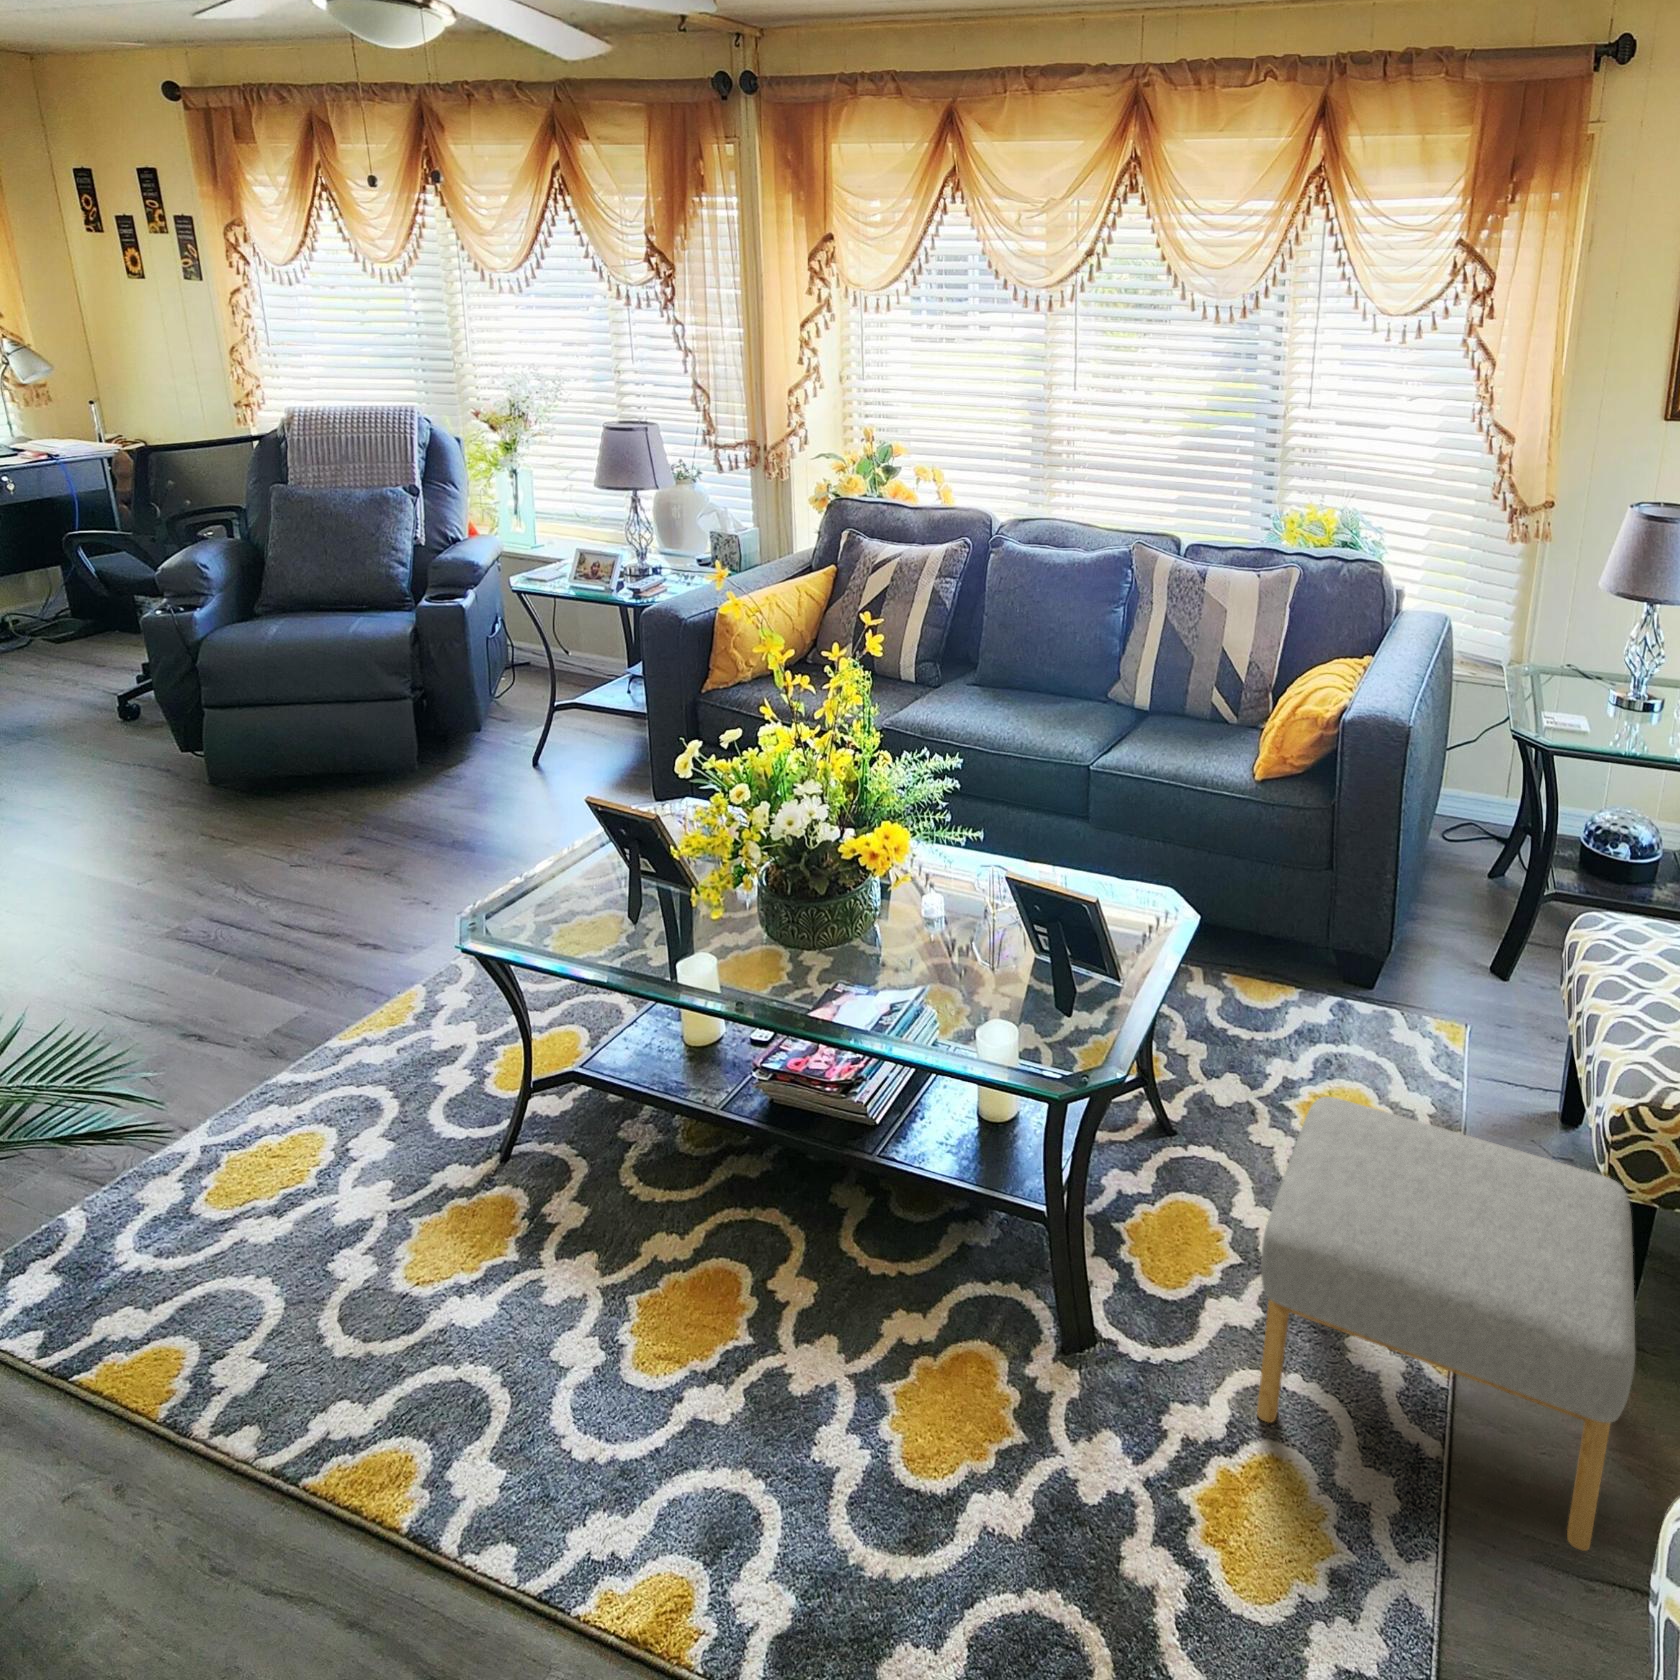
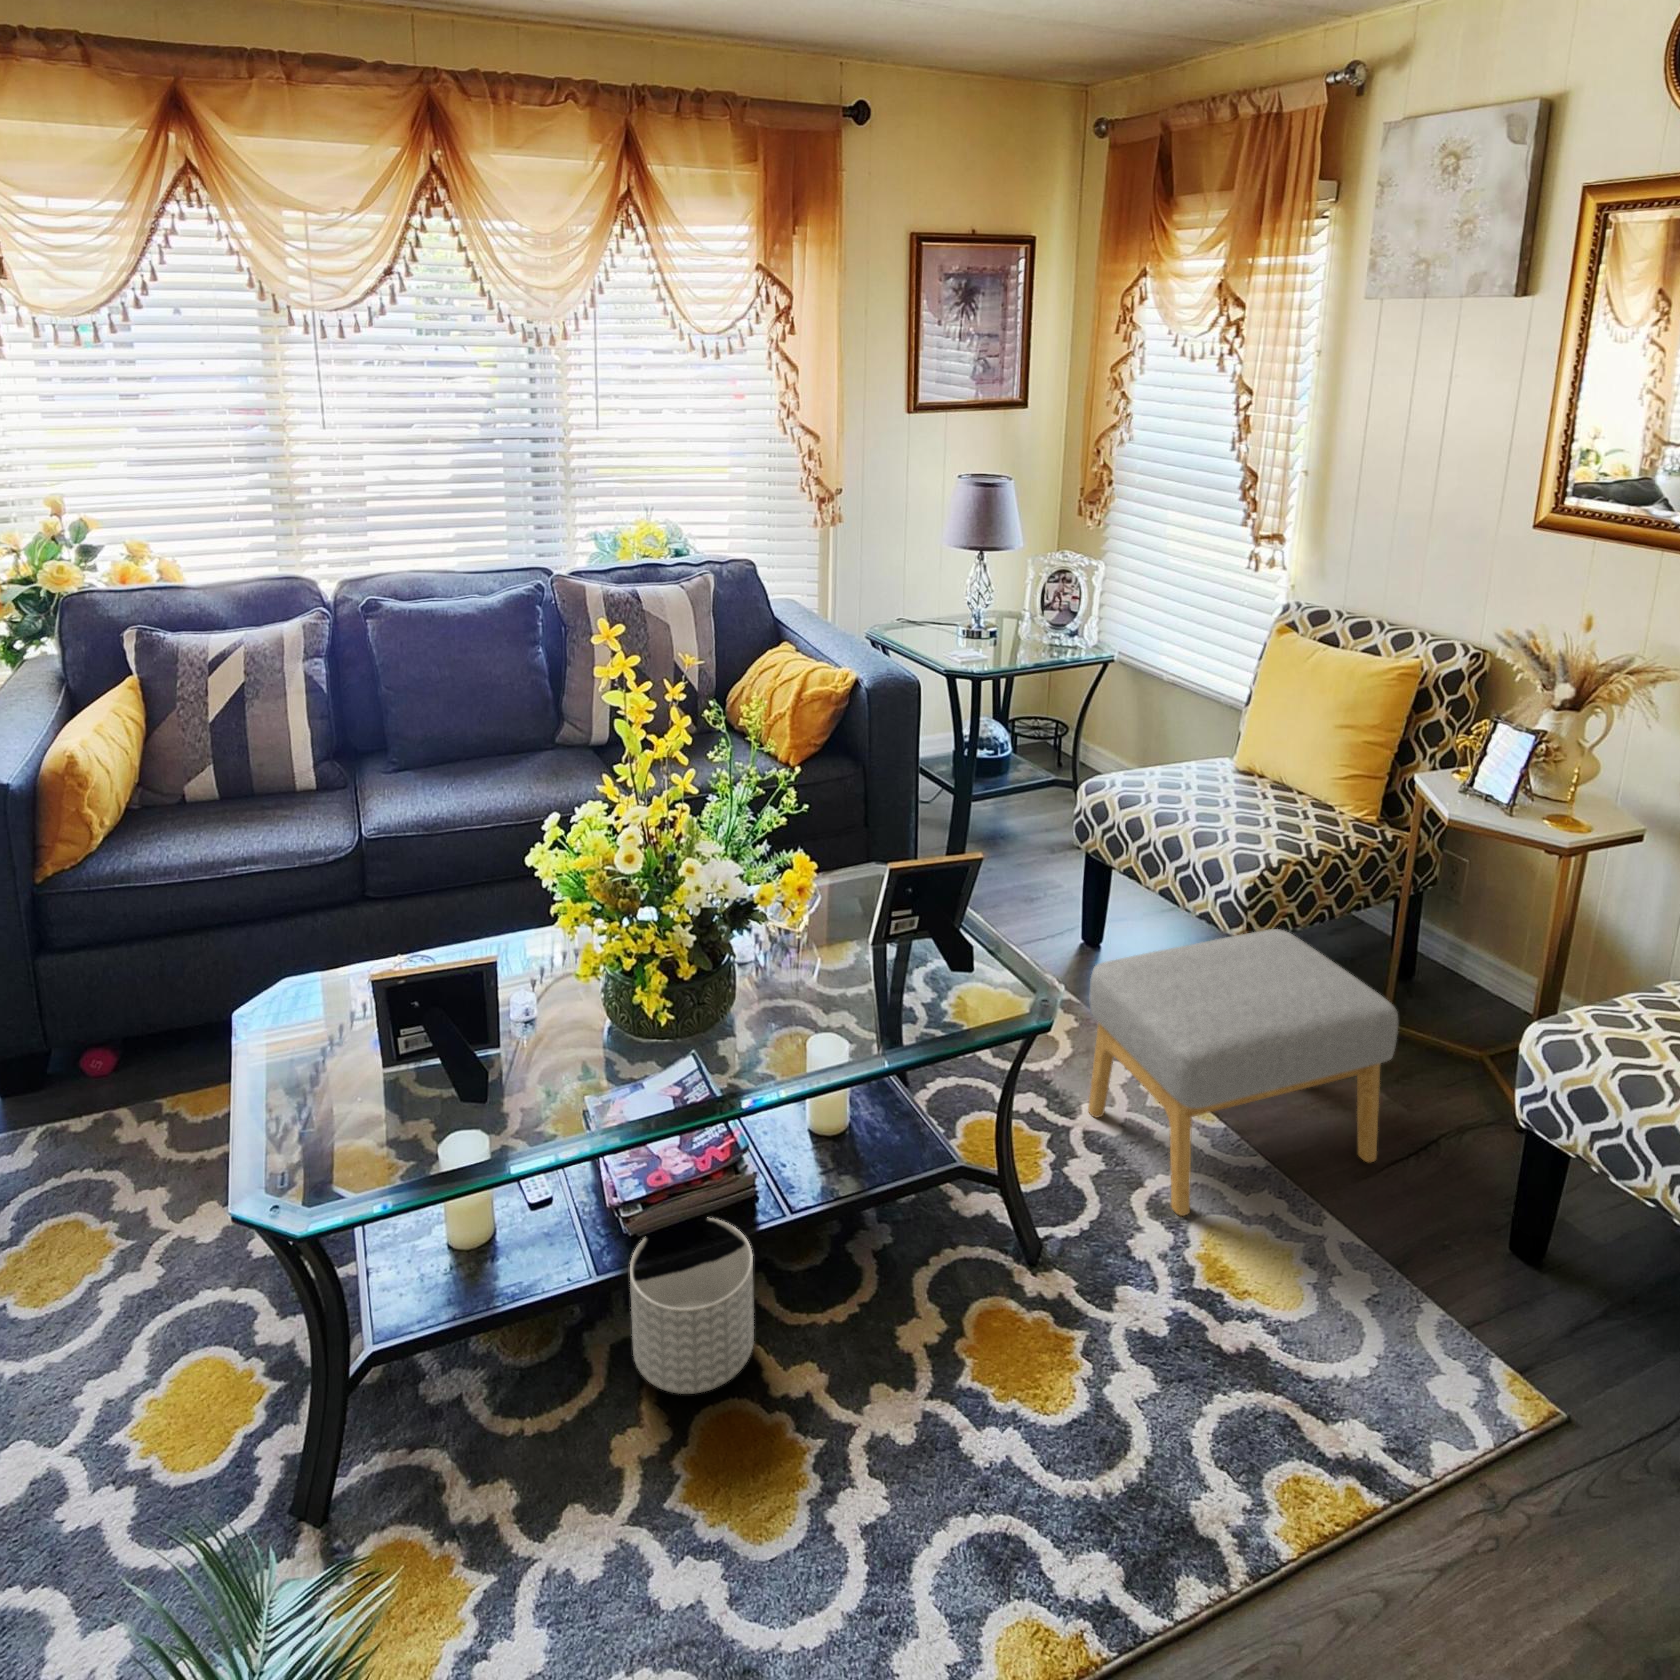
planter: none [698,1098,813,1247] -> present [630,1218,754,1394]

